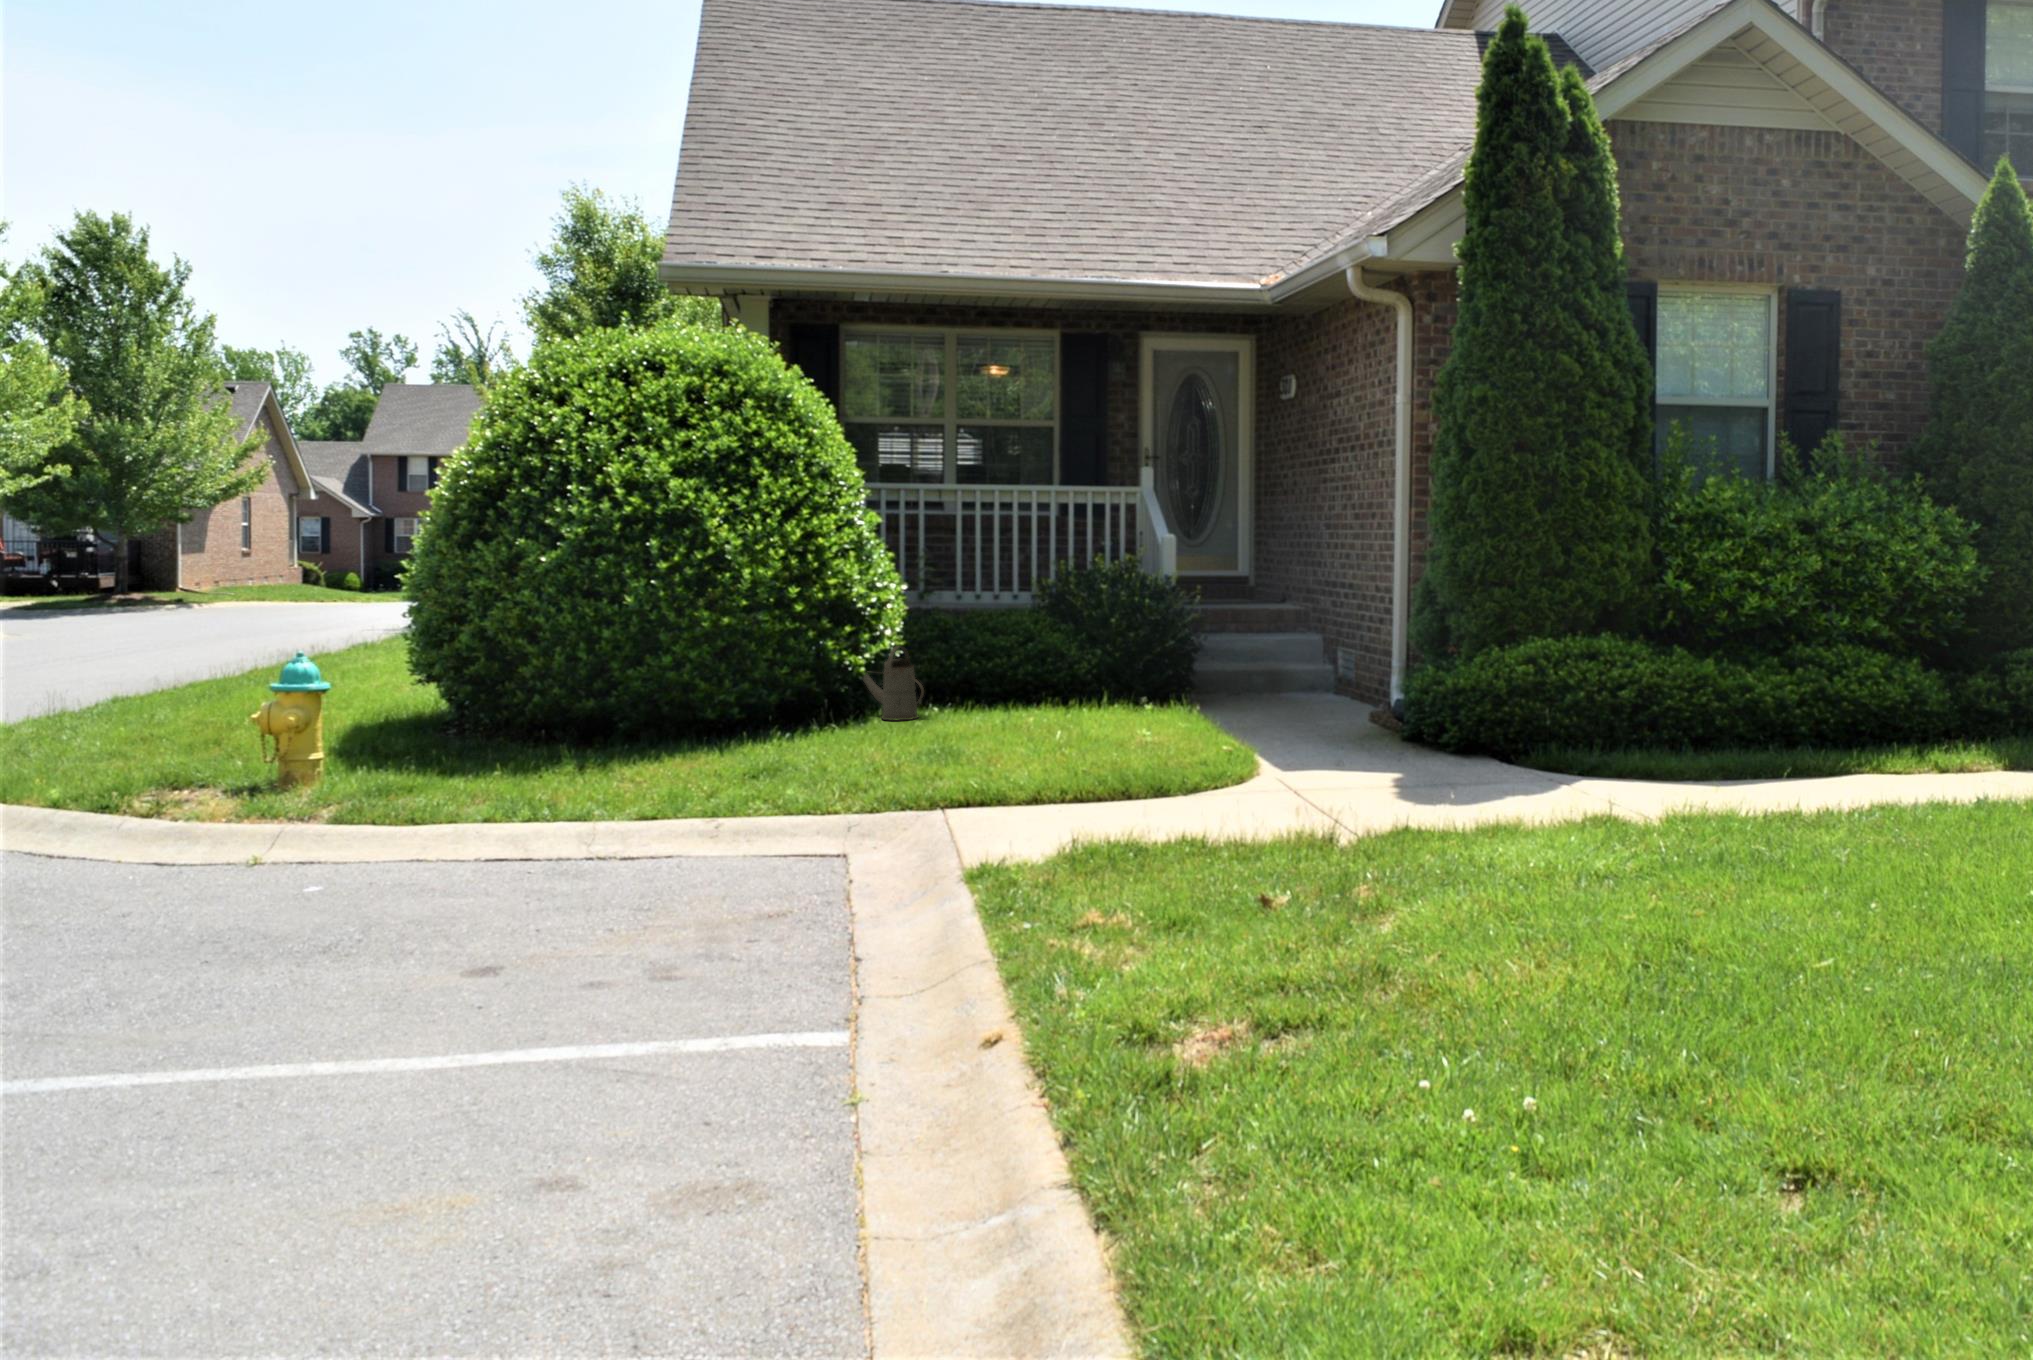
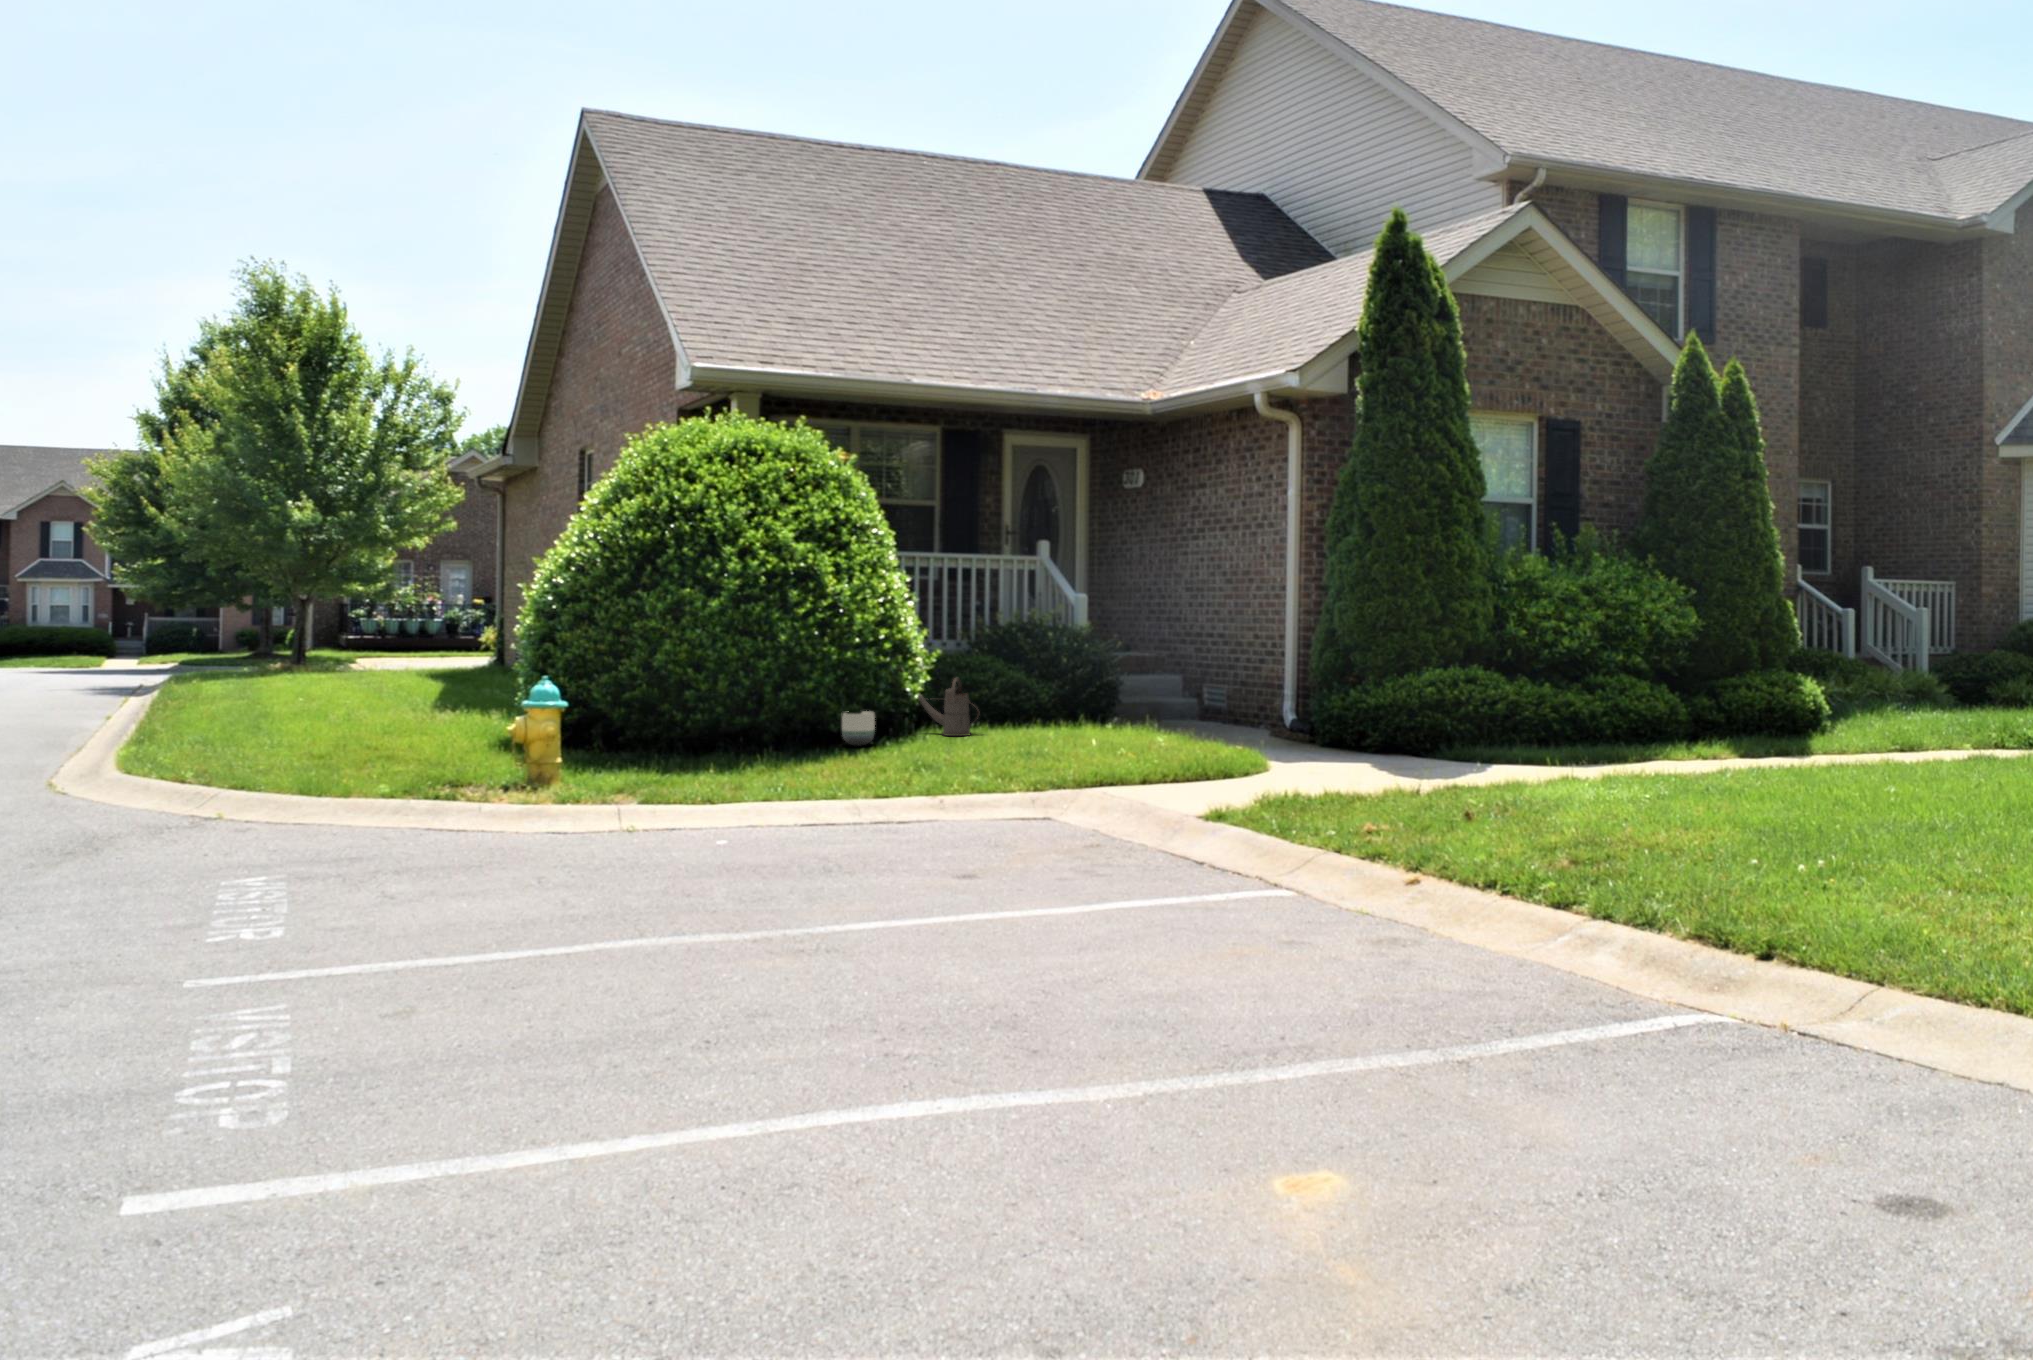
planter: none [733,689,775,733] -> present [842,711,875,746]

